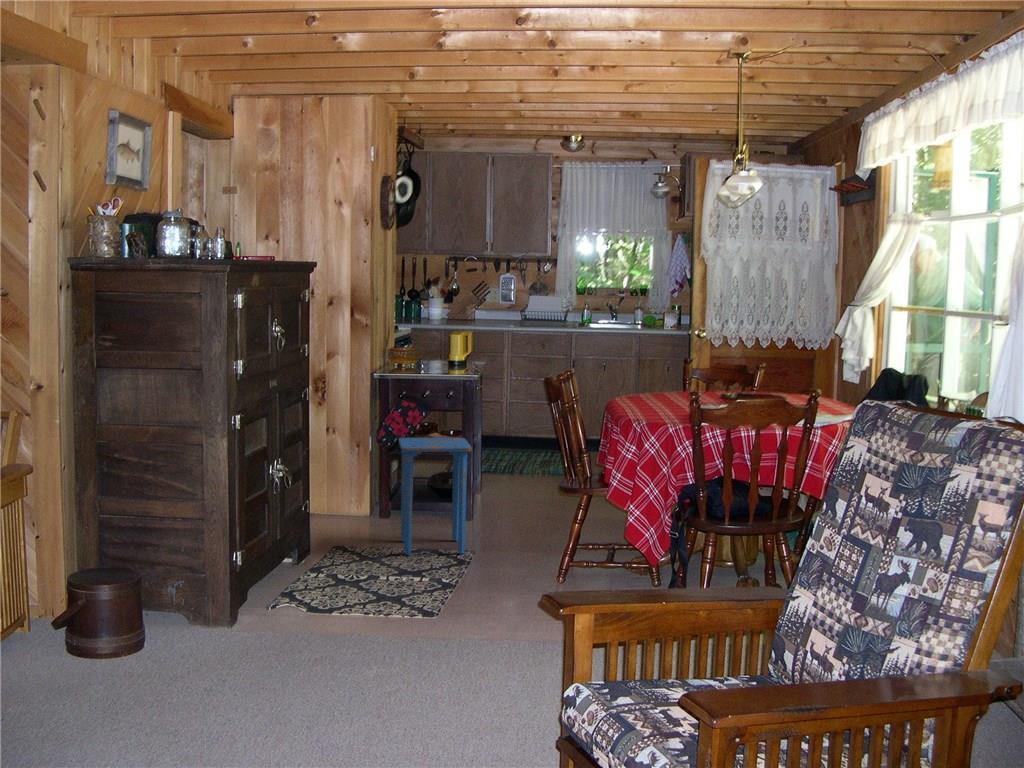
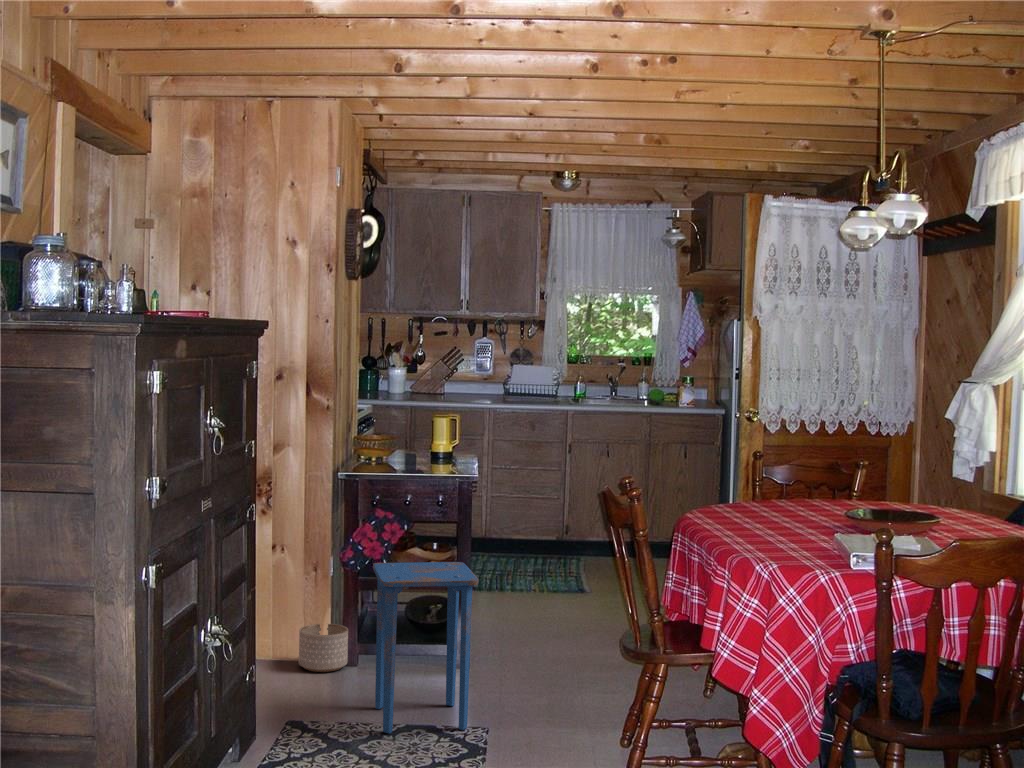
planter: none [349,487,385,520] -> present [299,624,348,672]

